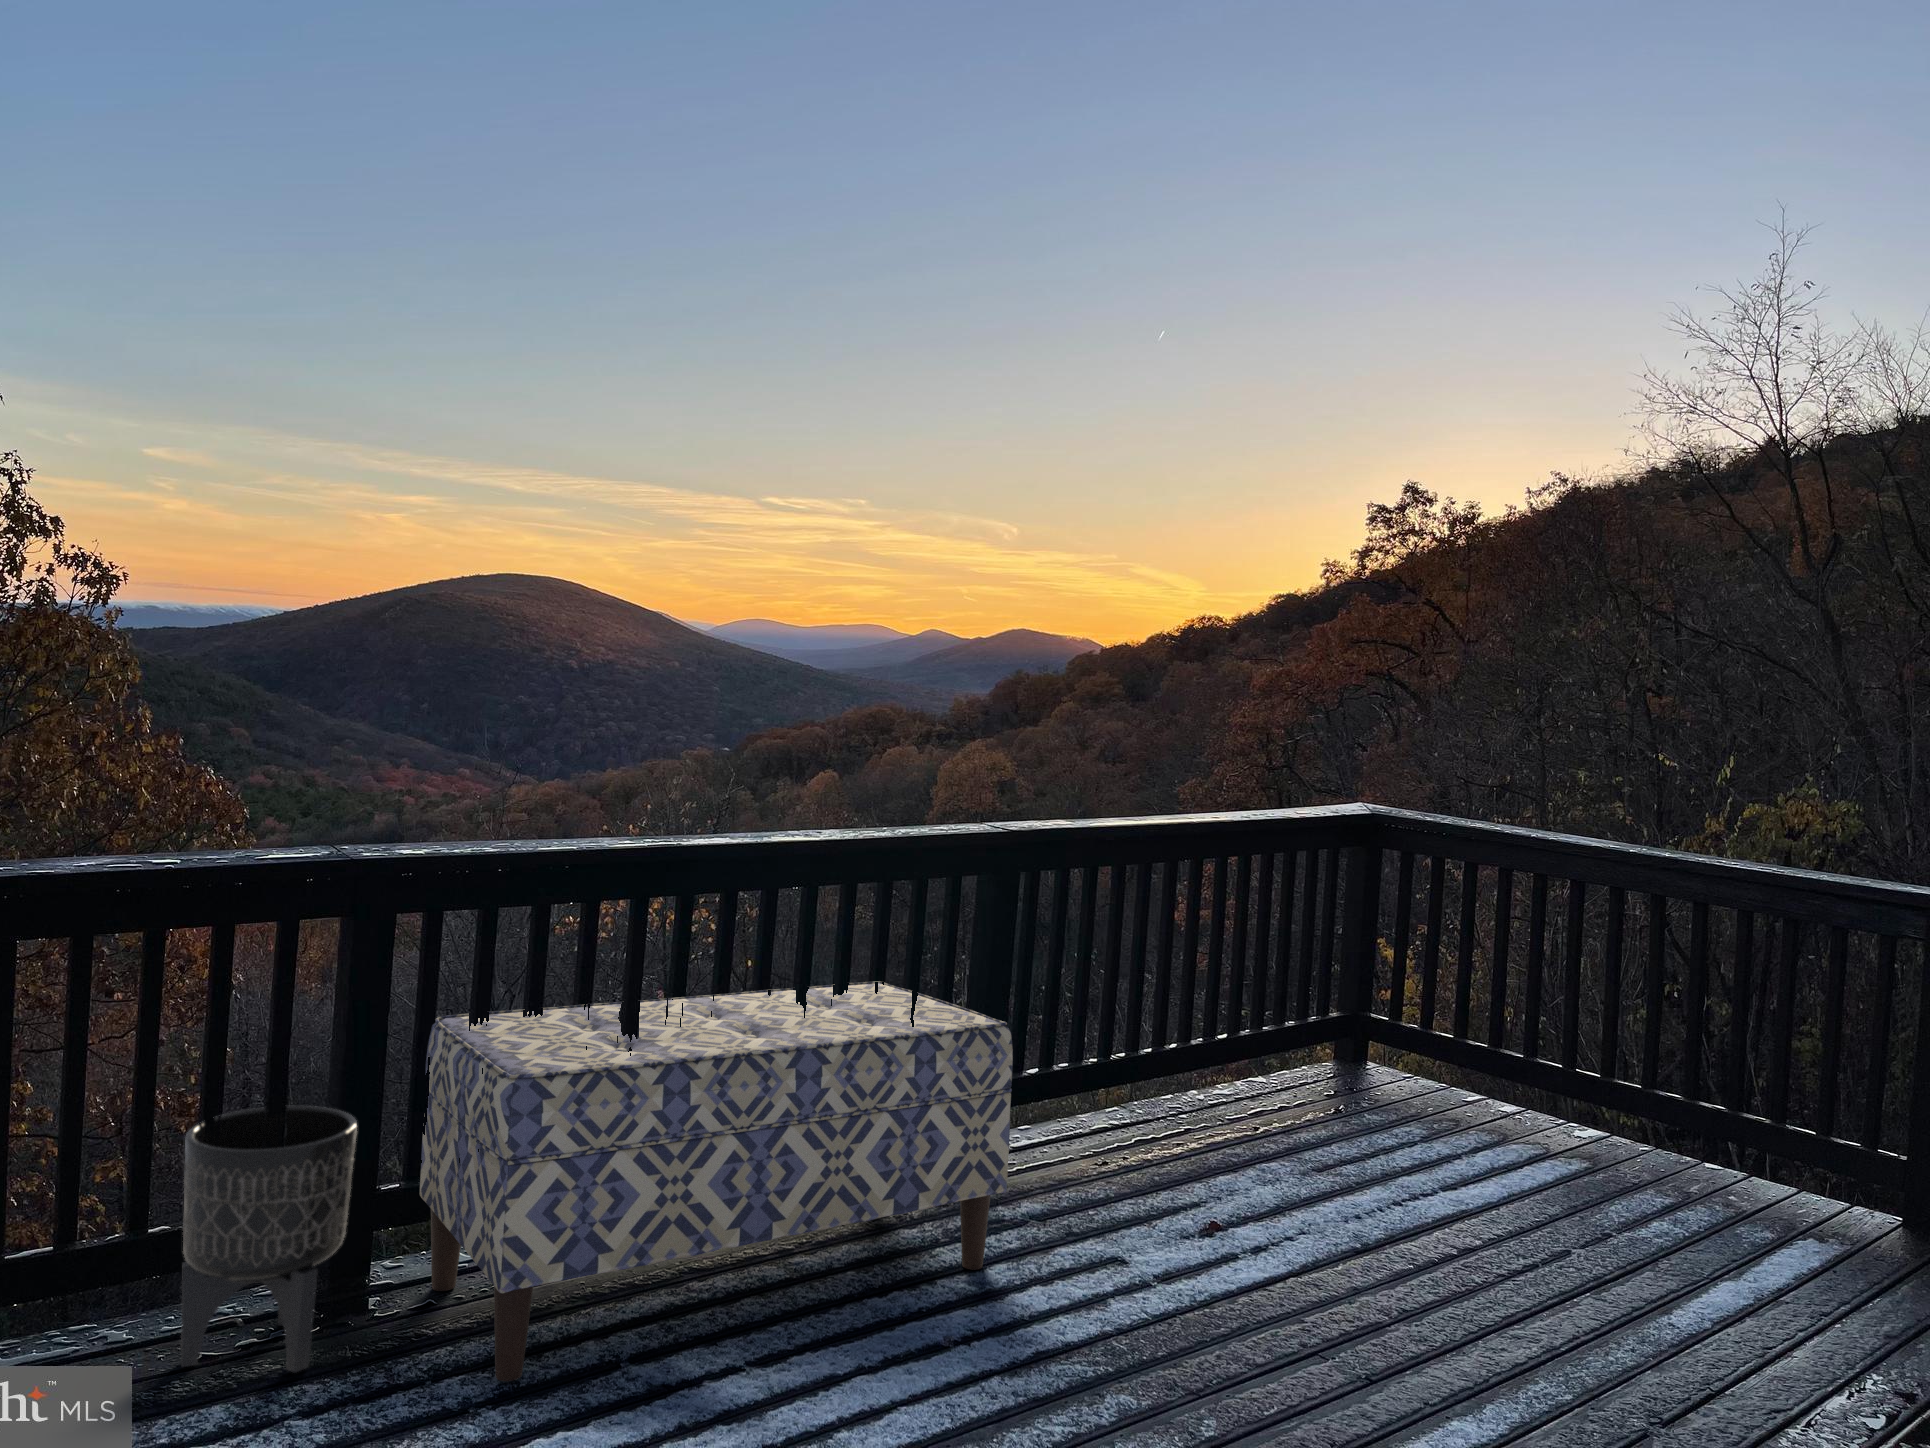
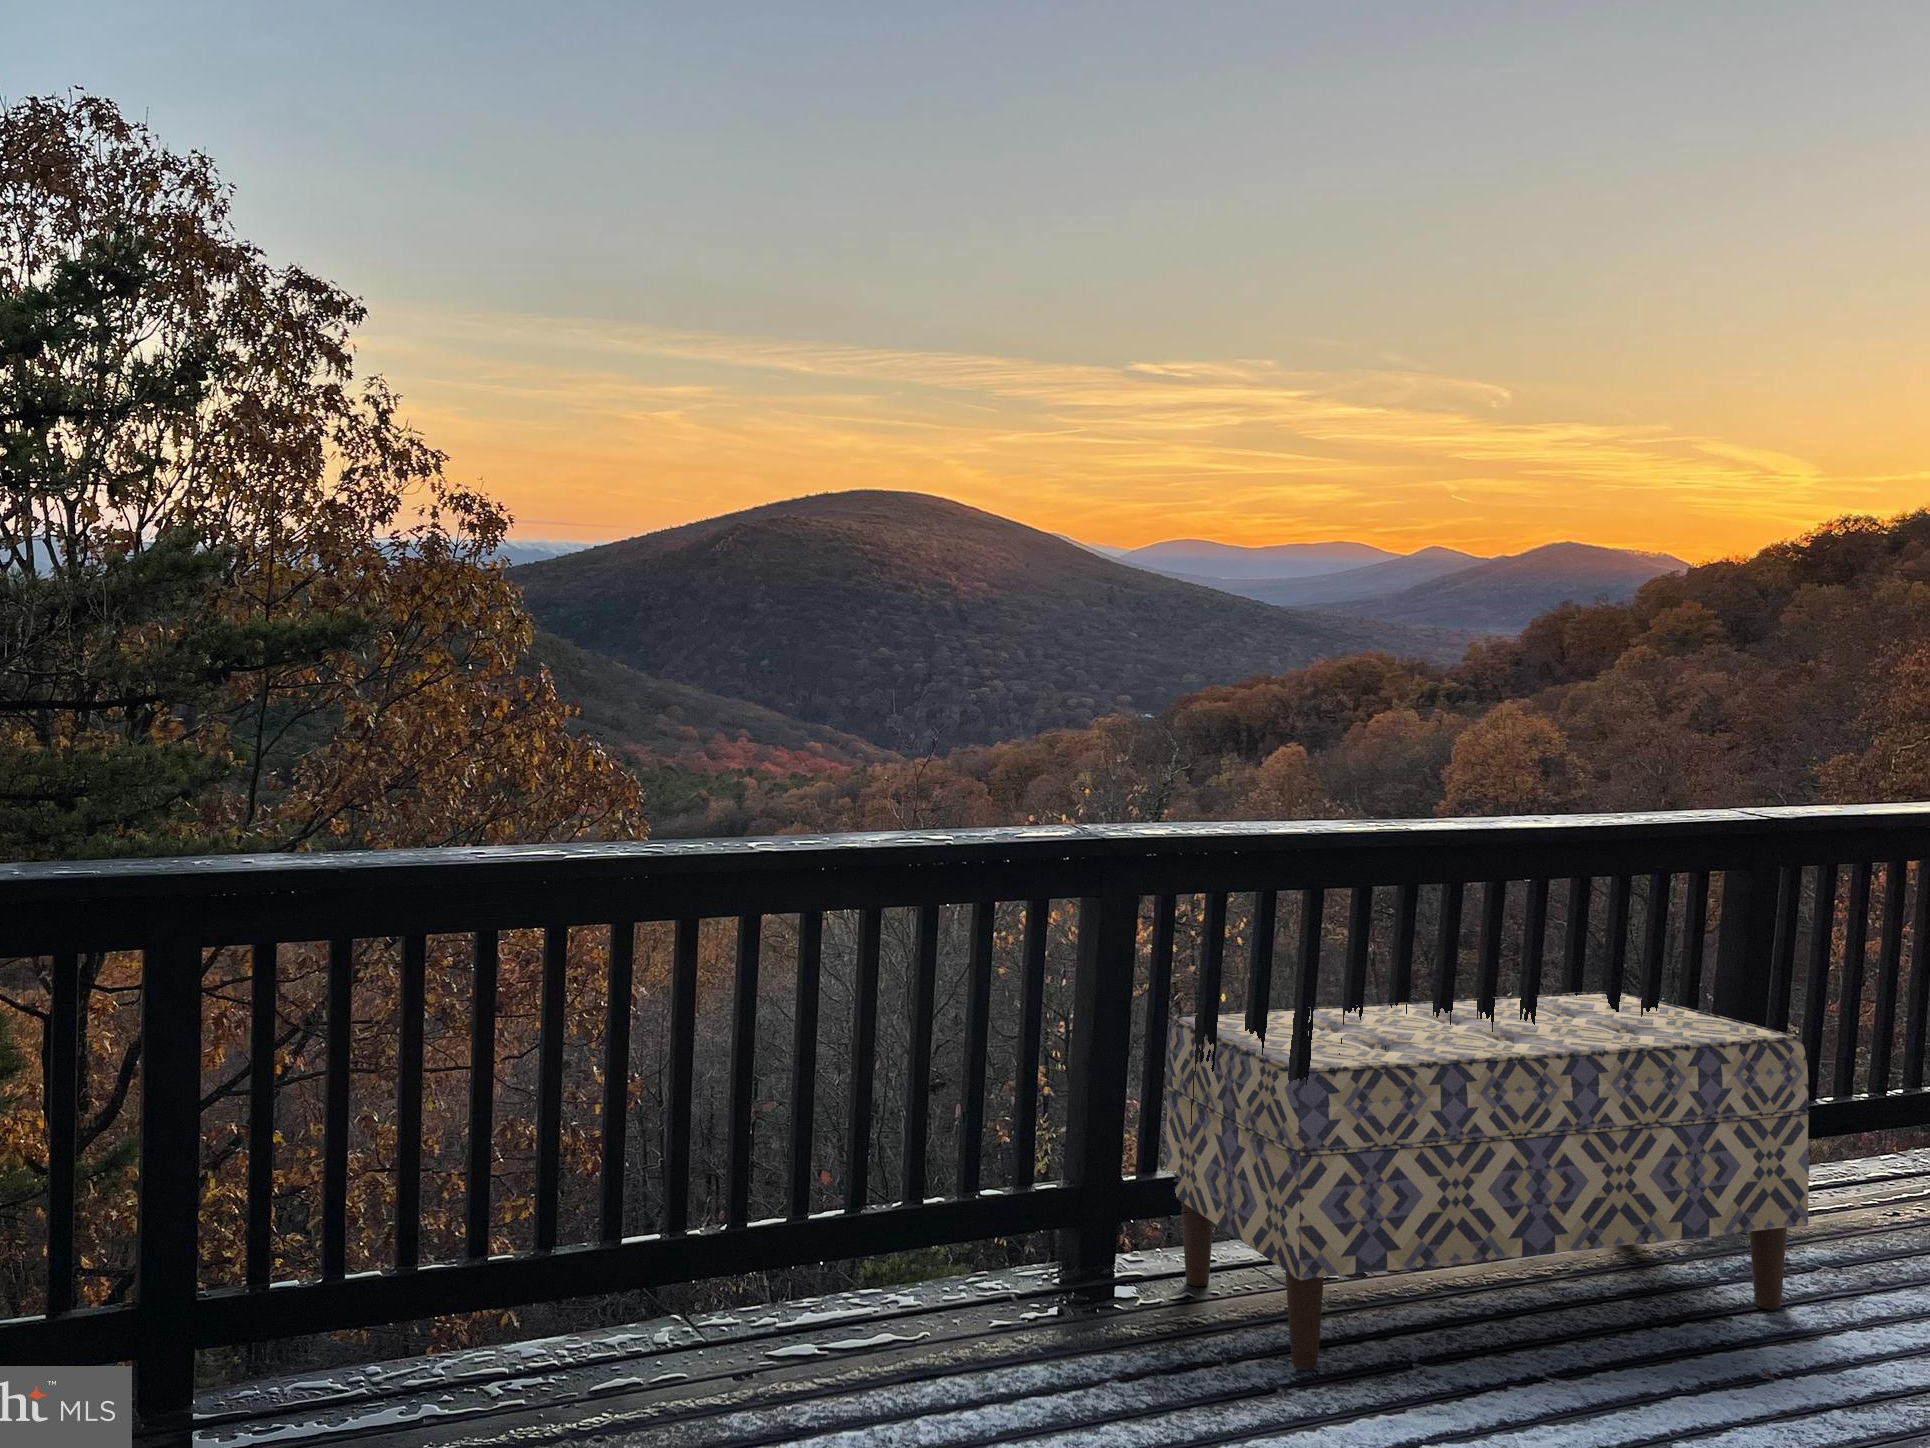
planter: present [181,1106,357,1373] -> none [982,1096,1130,1343]

